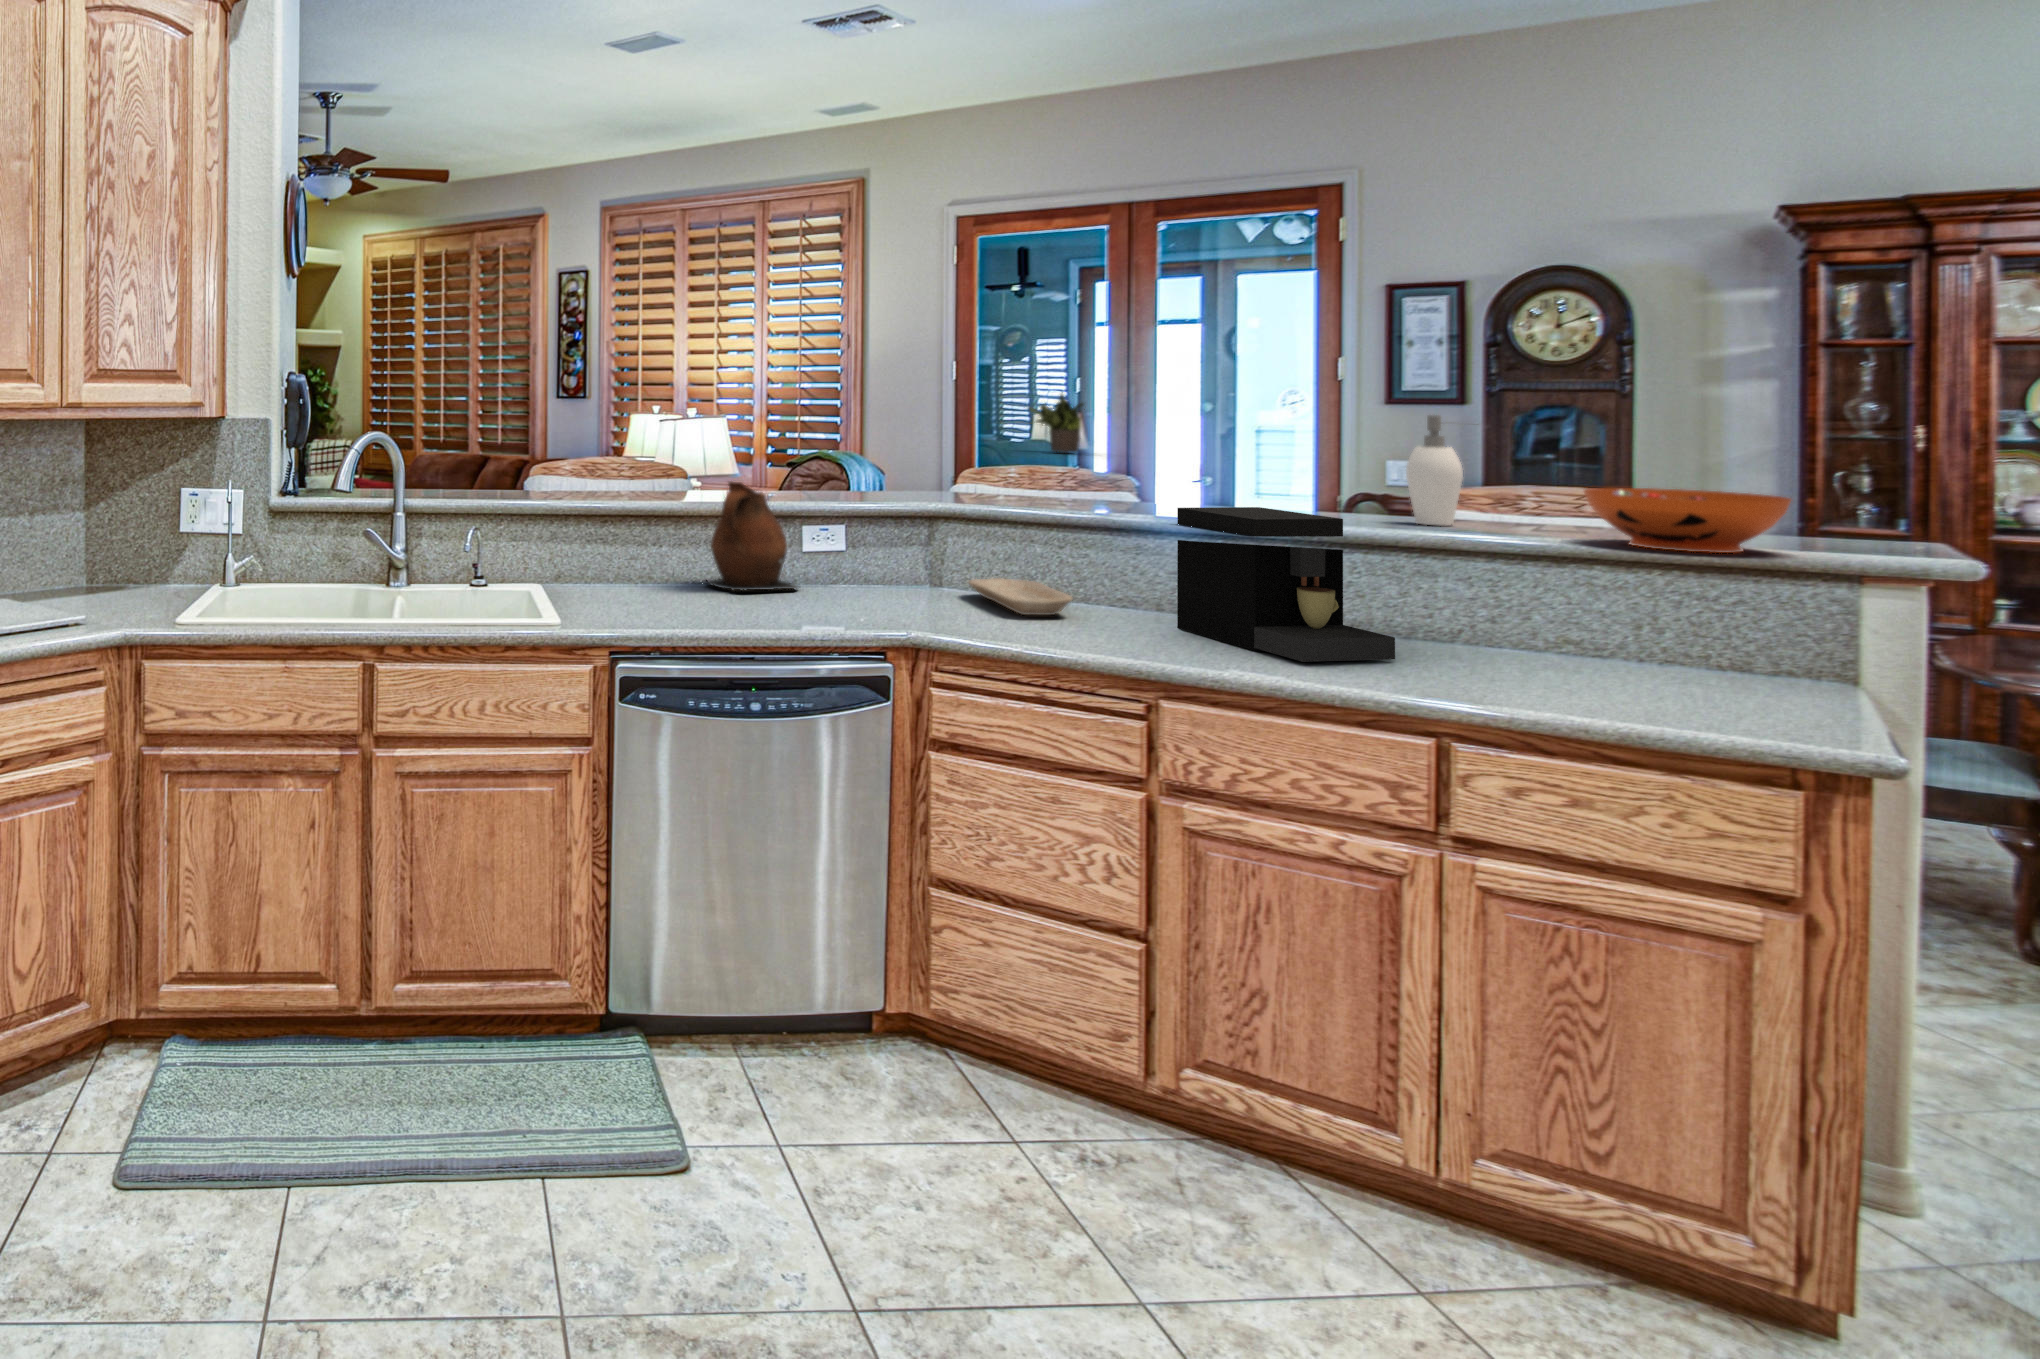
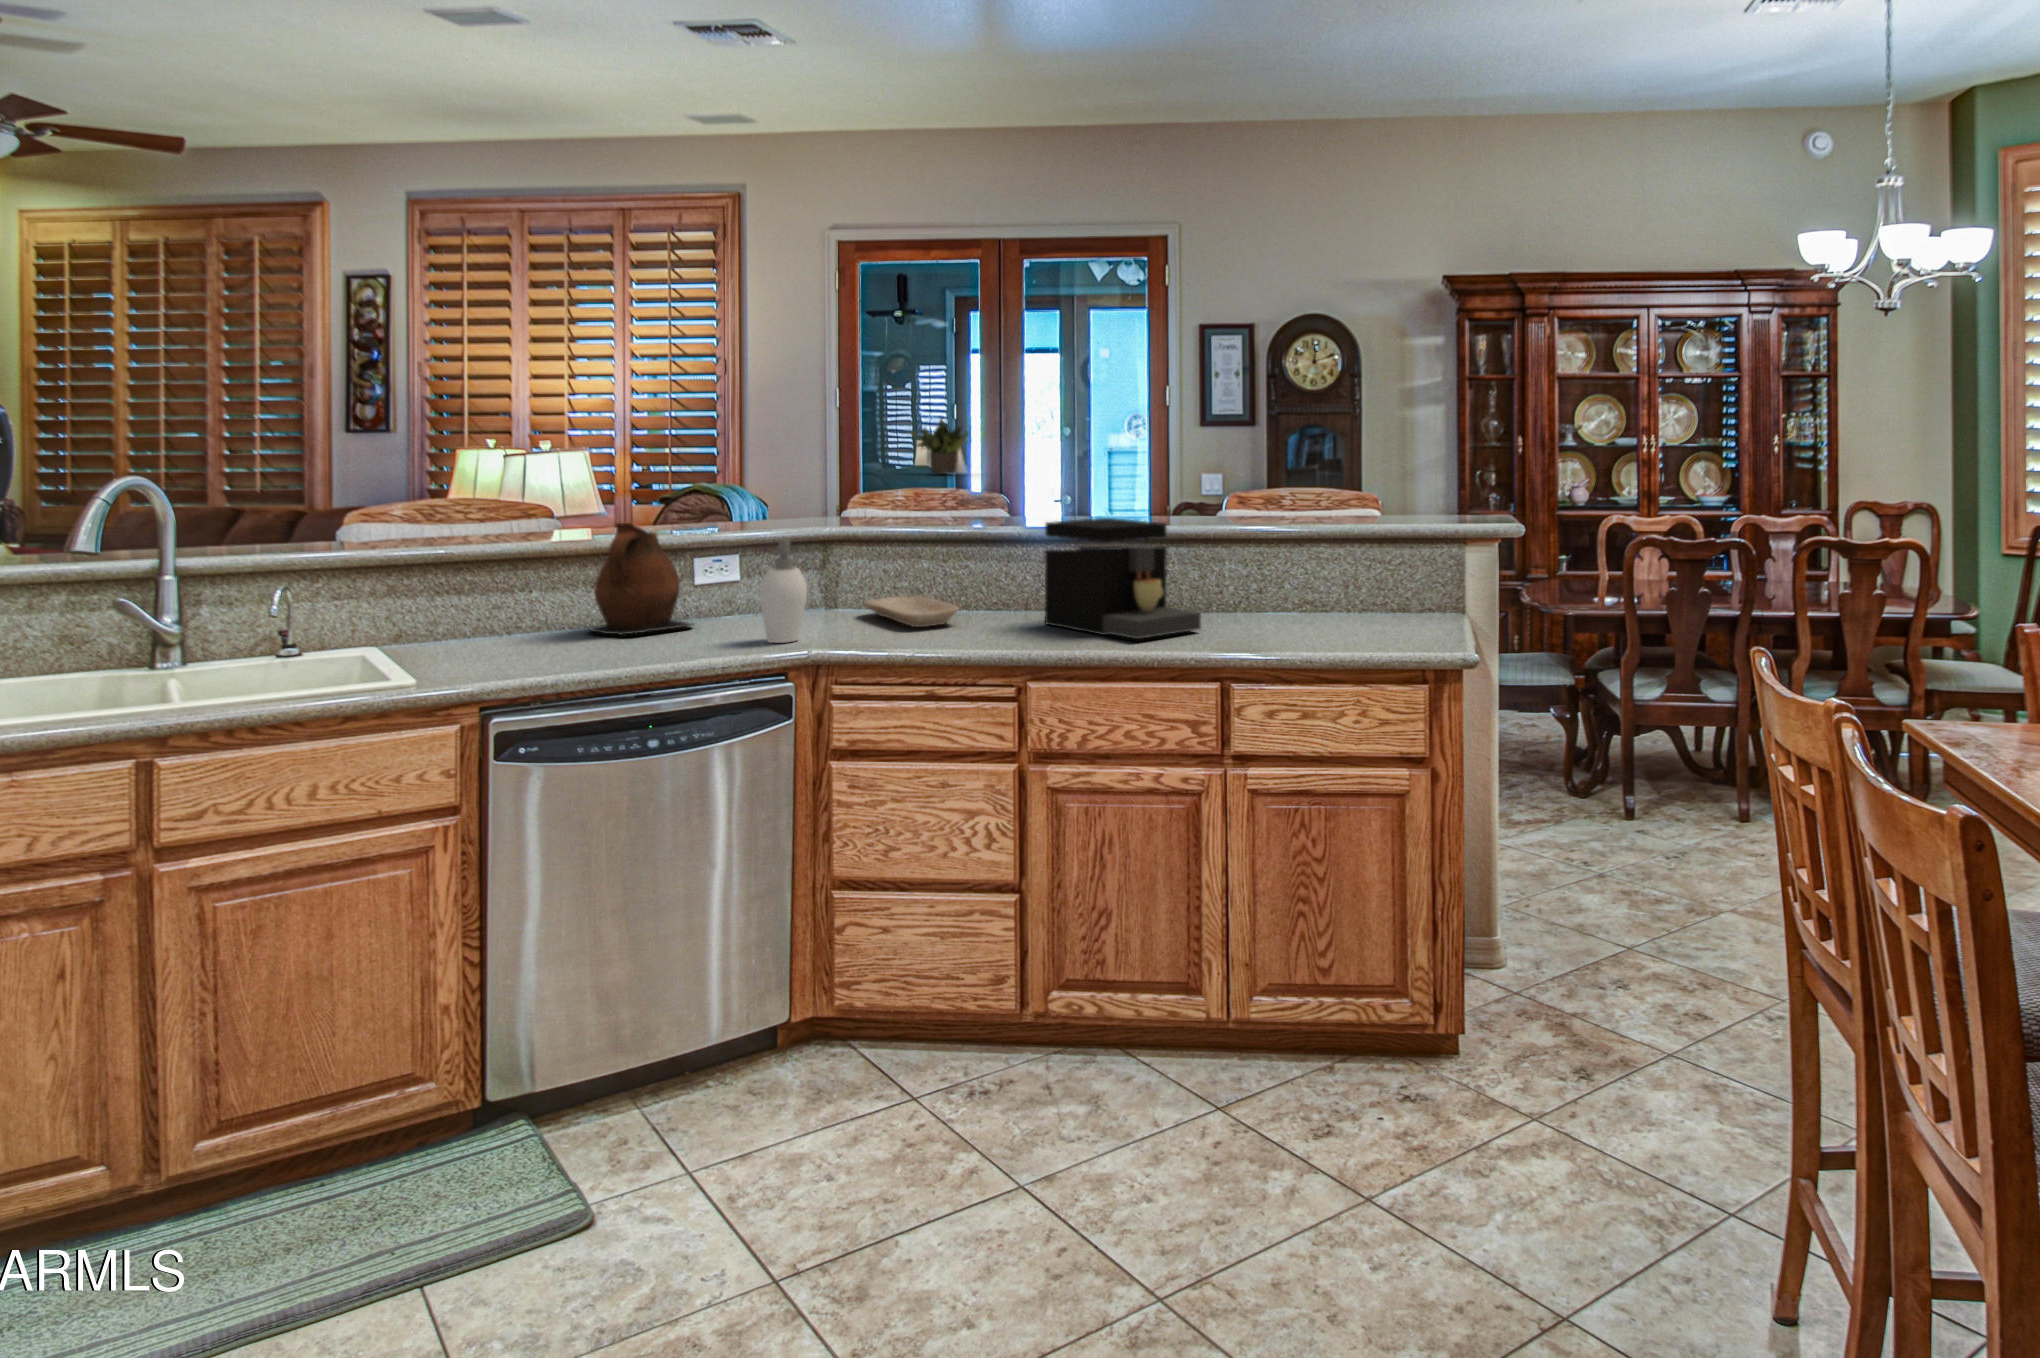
soap dispenser: present [1406,415,1463,526] -> present [760,539,807,643]
decorative bowl: present [1584,488,1791,553] -> none [1319,488,1432,532]

